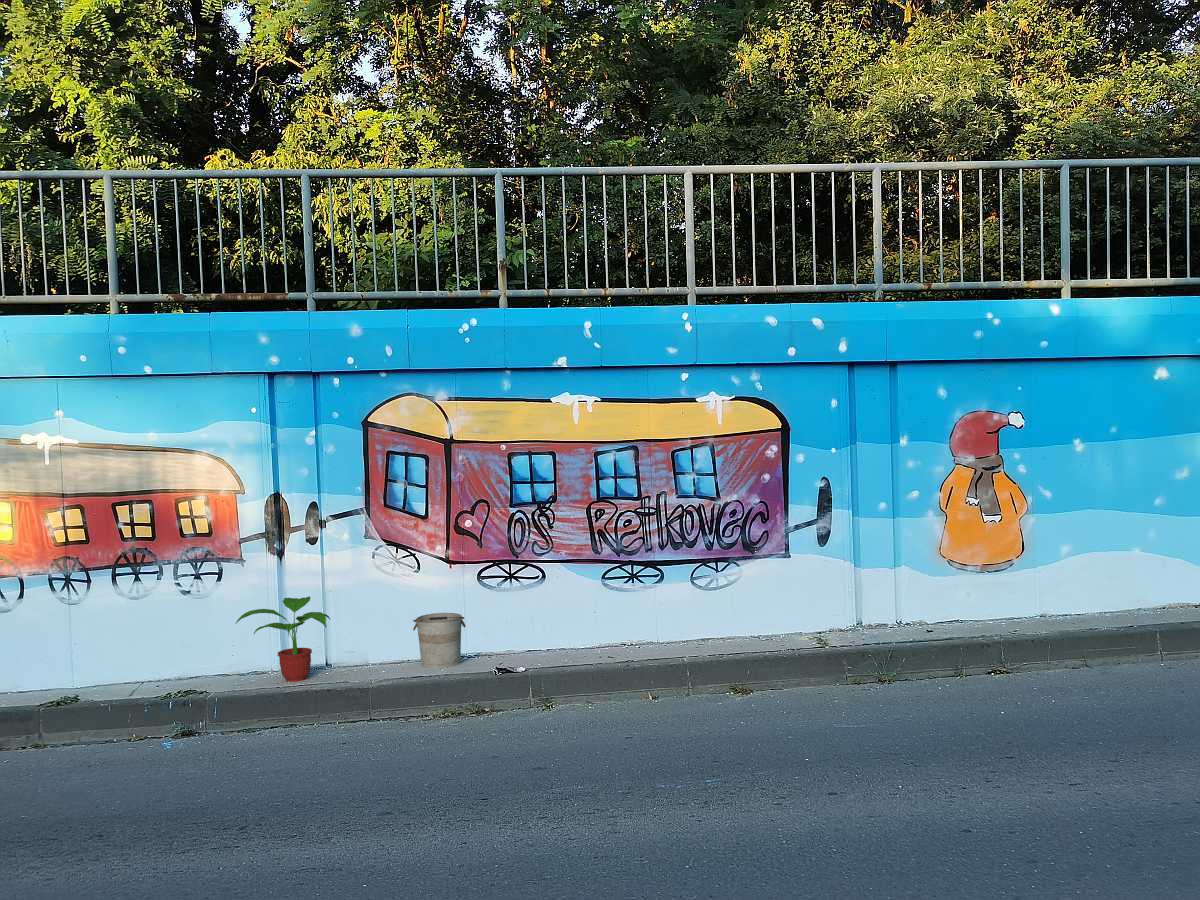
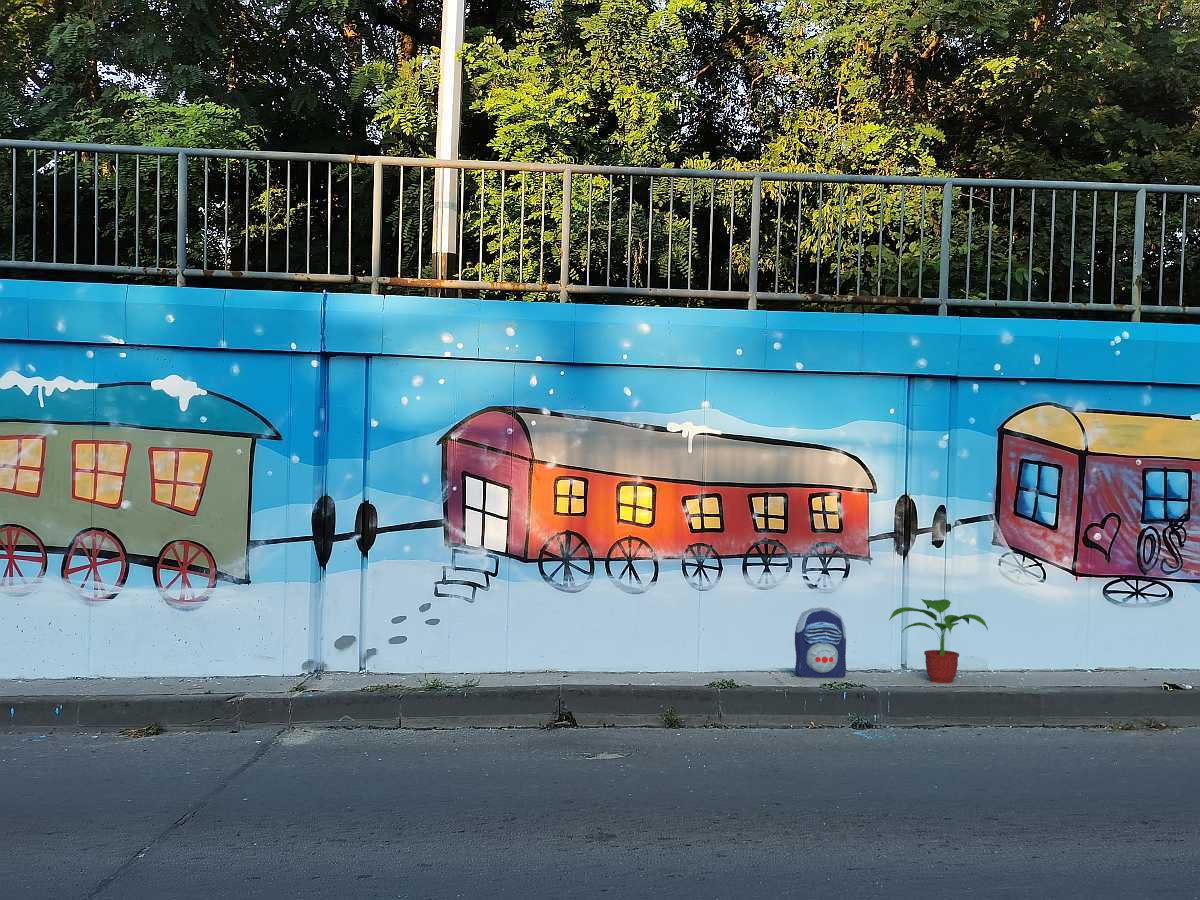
bucket: present [413,613,466,668] -> none [1047,627,1107,684]
backpack: none [154,614,209,686] -> present [795,607,846,678]

